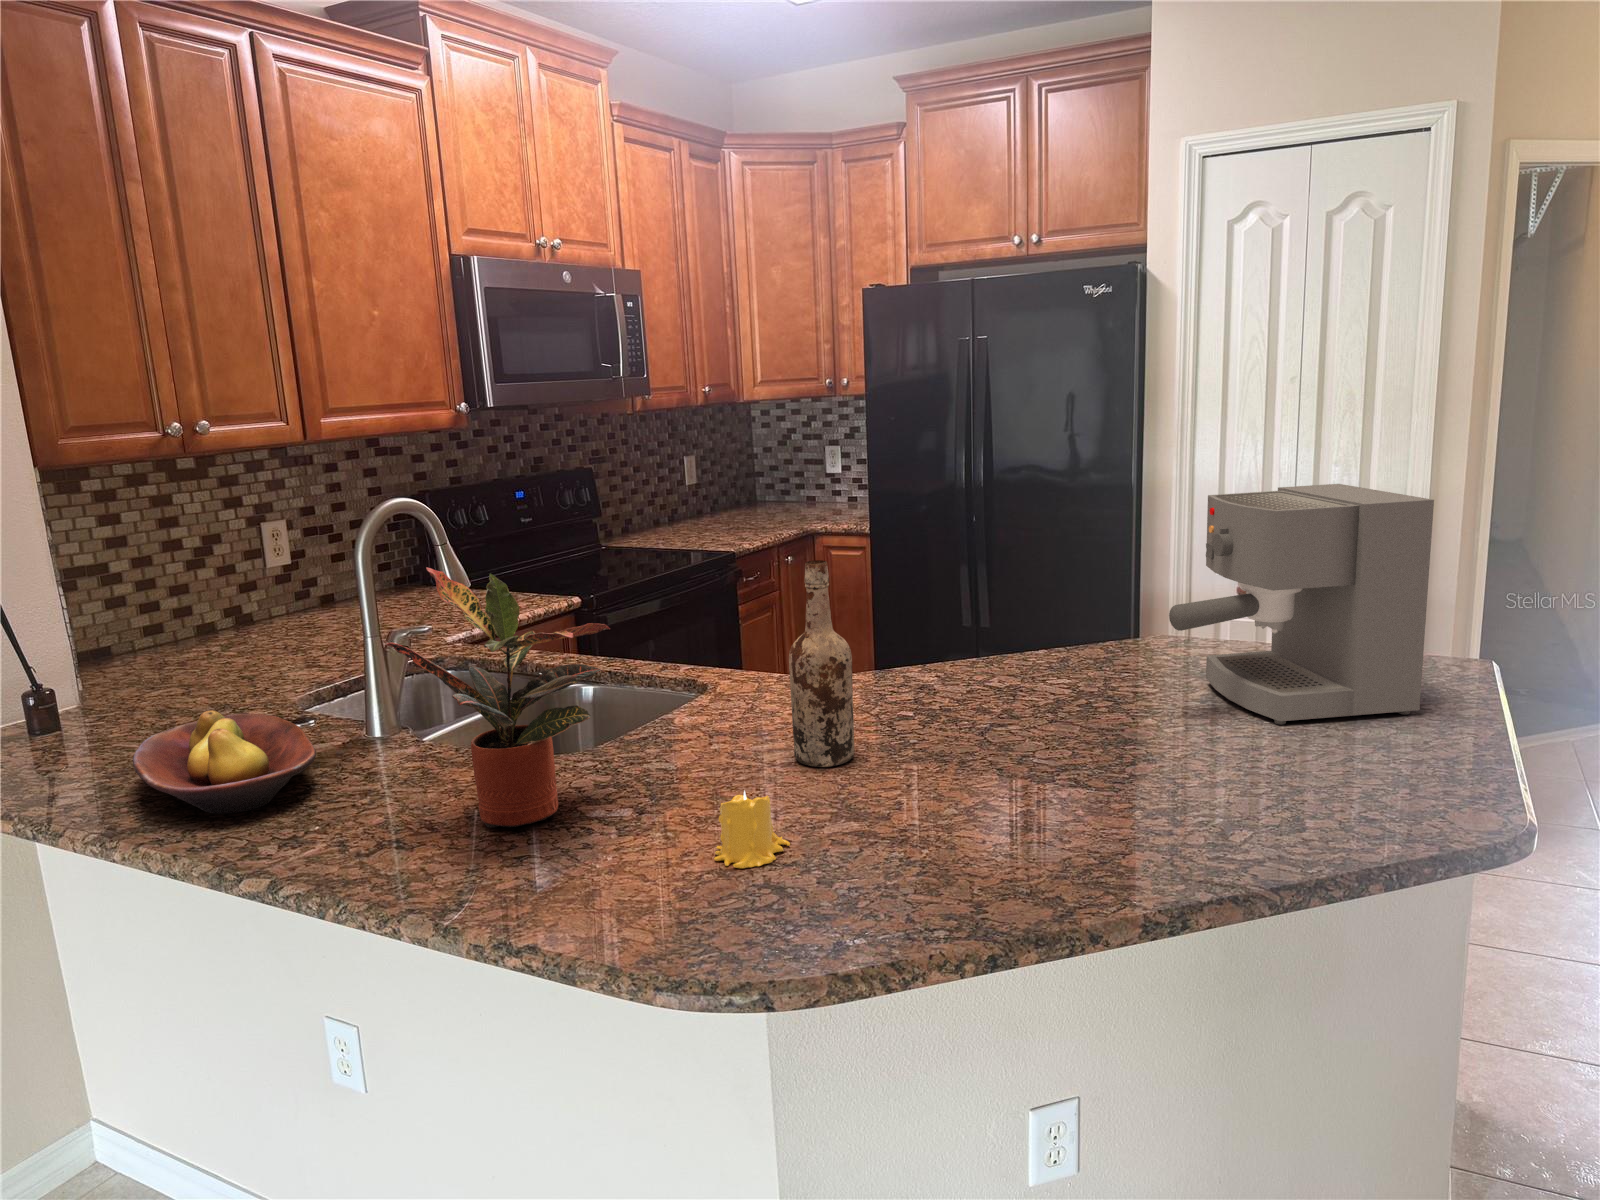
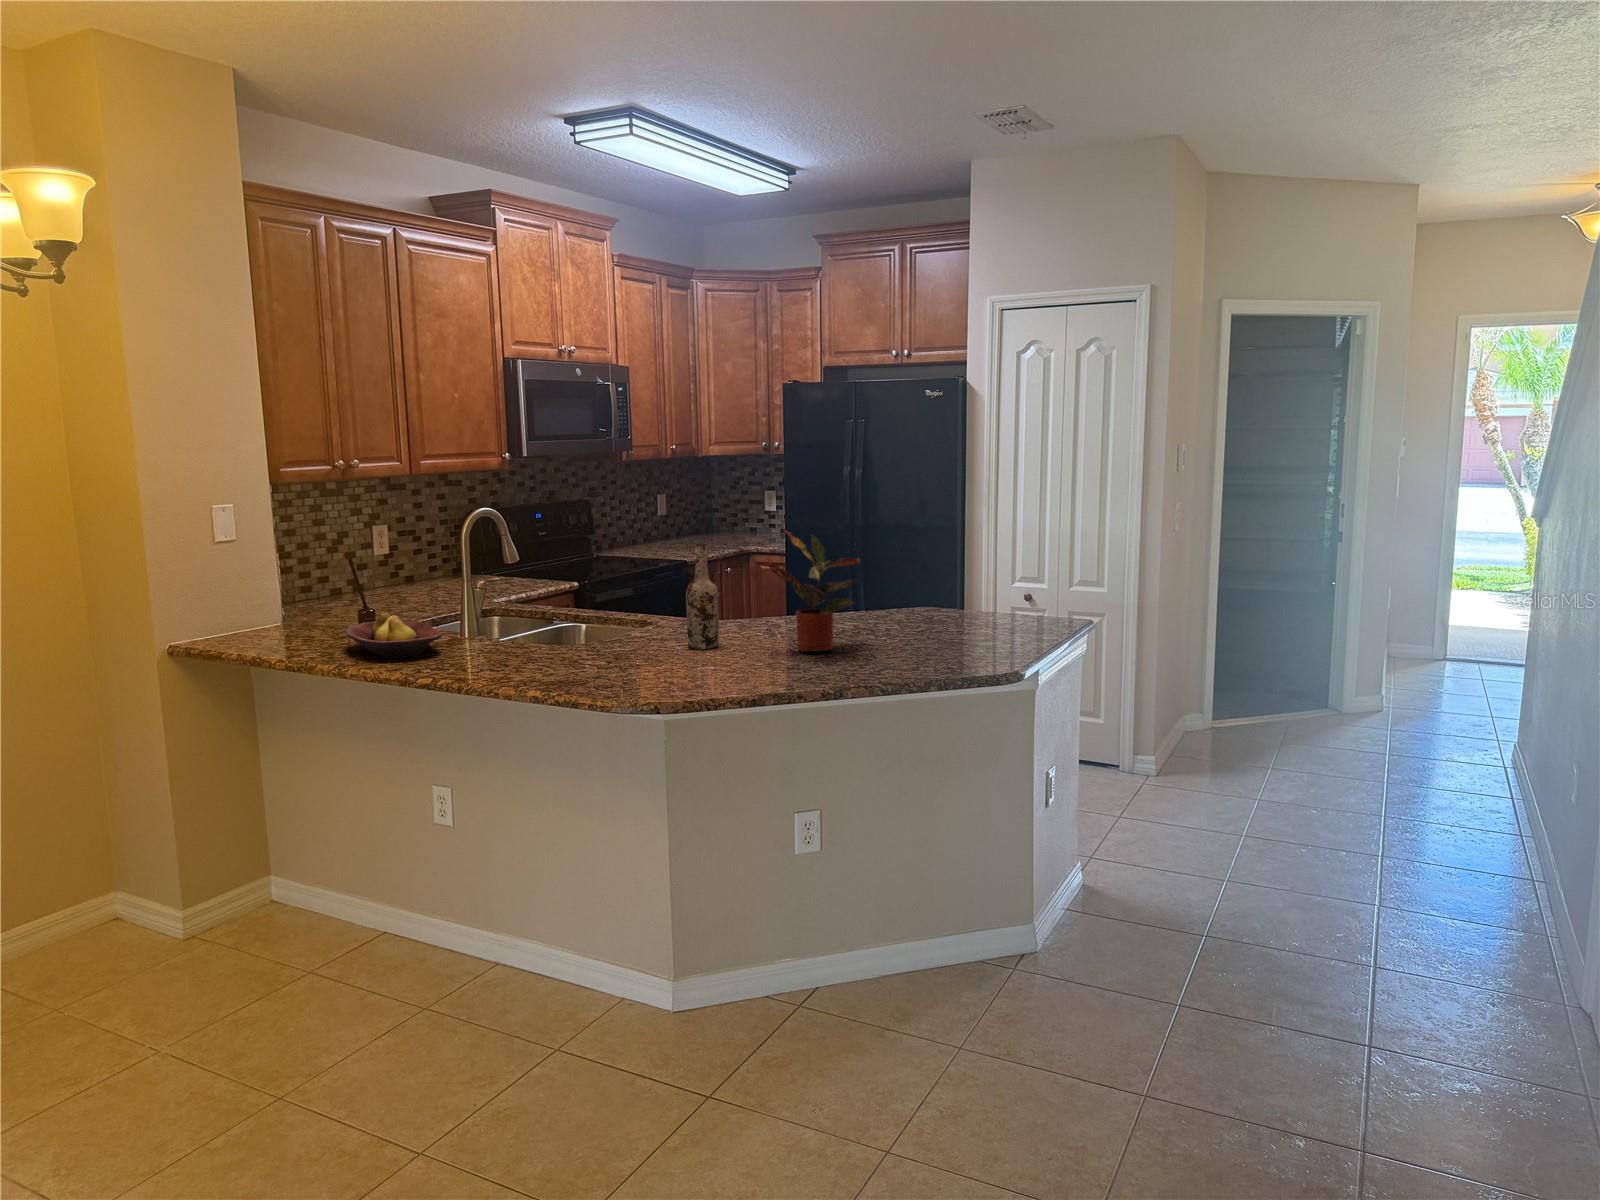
coffee maker: present [1169,484,1434,725] -> none [891,518,1021,640]
potted plant: present [386,567,610,828] -> present [767,531,860,652]
candle: present [714,791,790,868] -> none [638,640,675,675]

